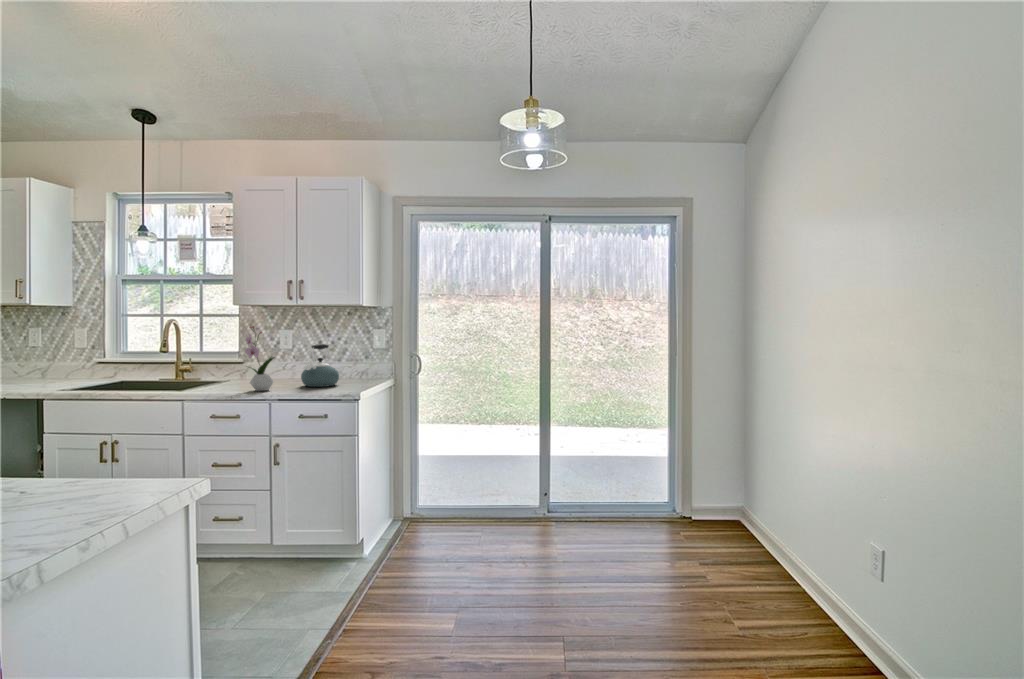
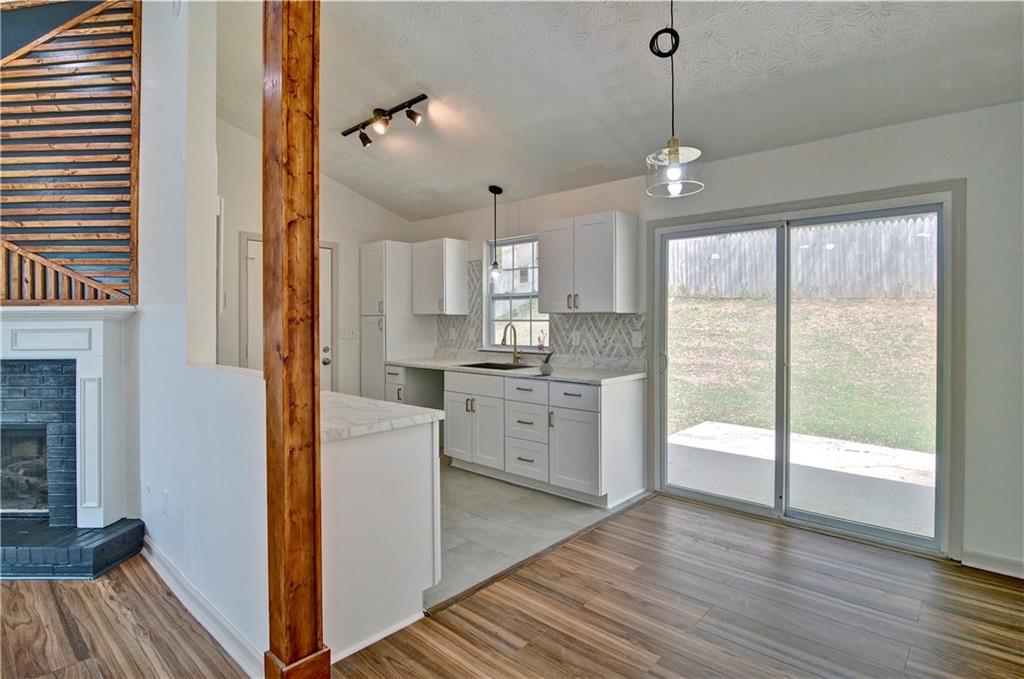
kettle: present [301,344,339,387] -> none [574,343,601,375]

